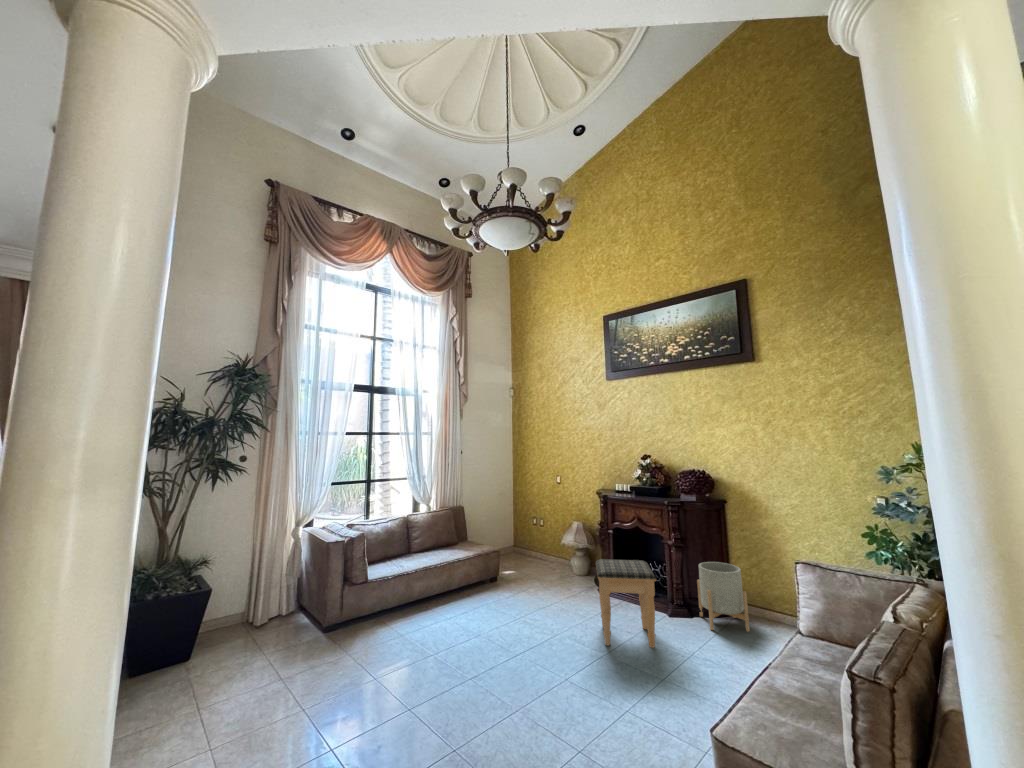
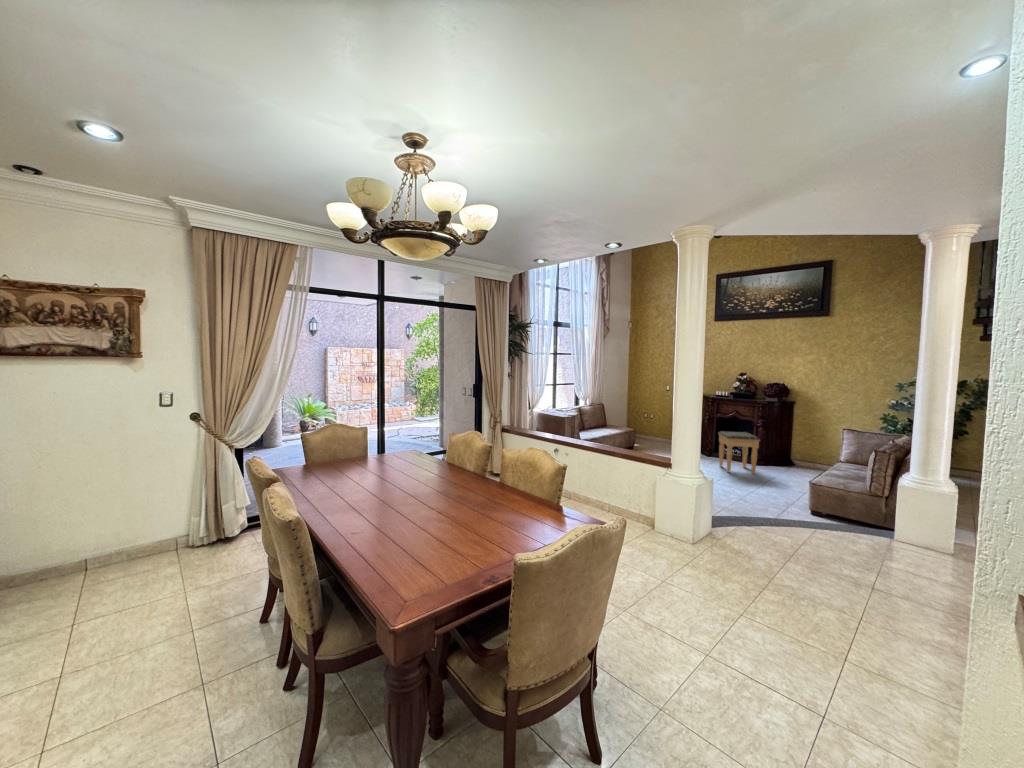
planter: present [697,562,750,631] -> none [773,435,805,470]

